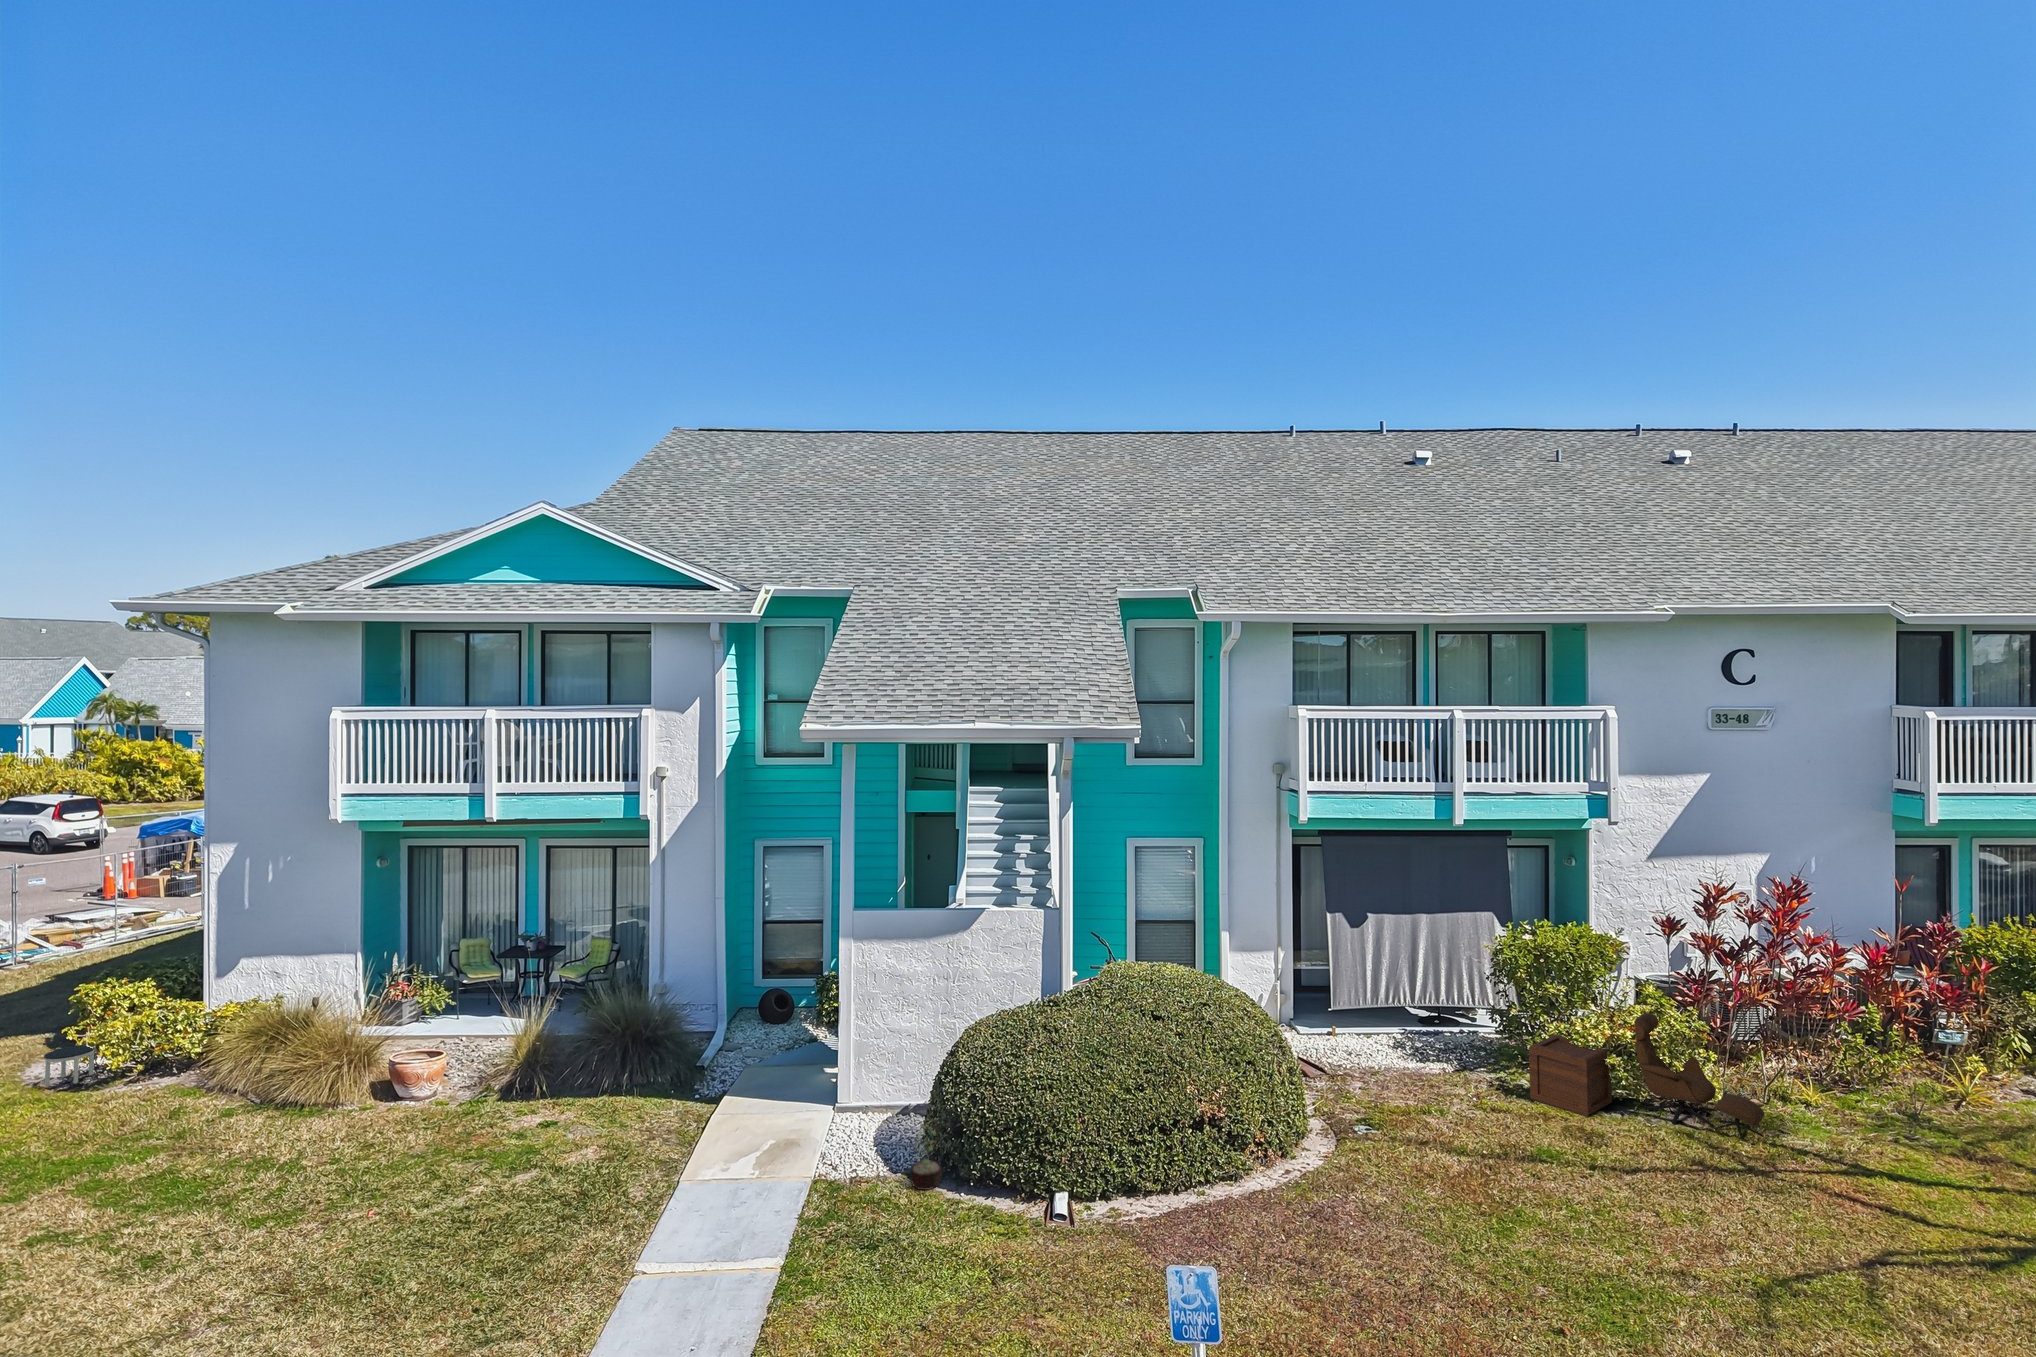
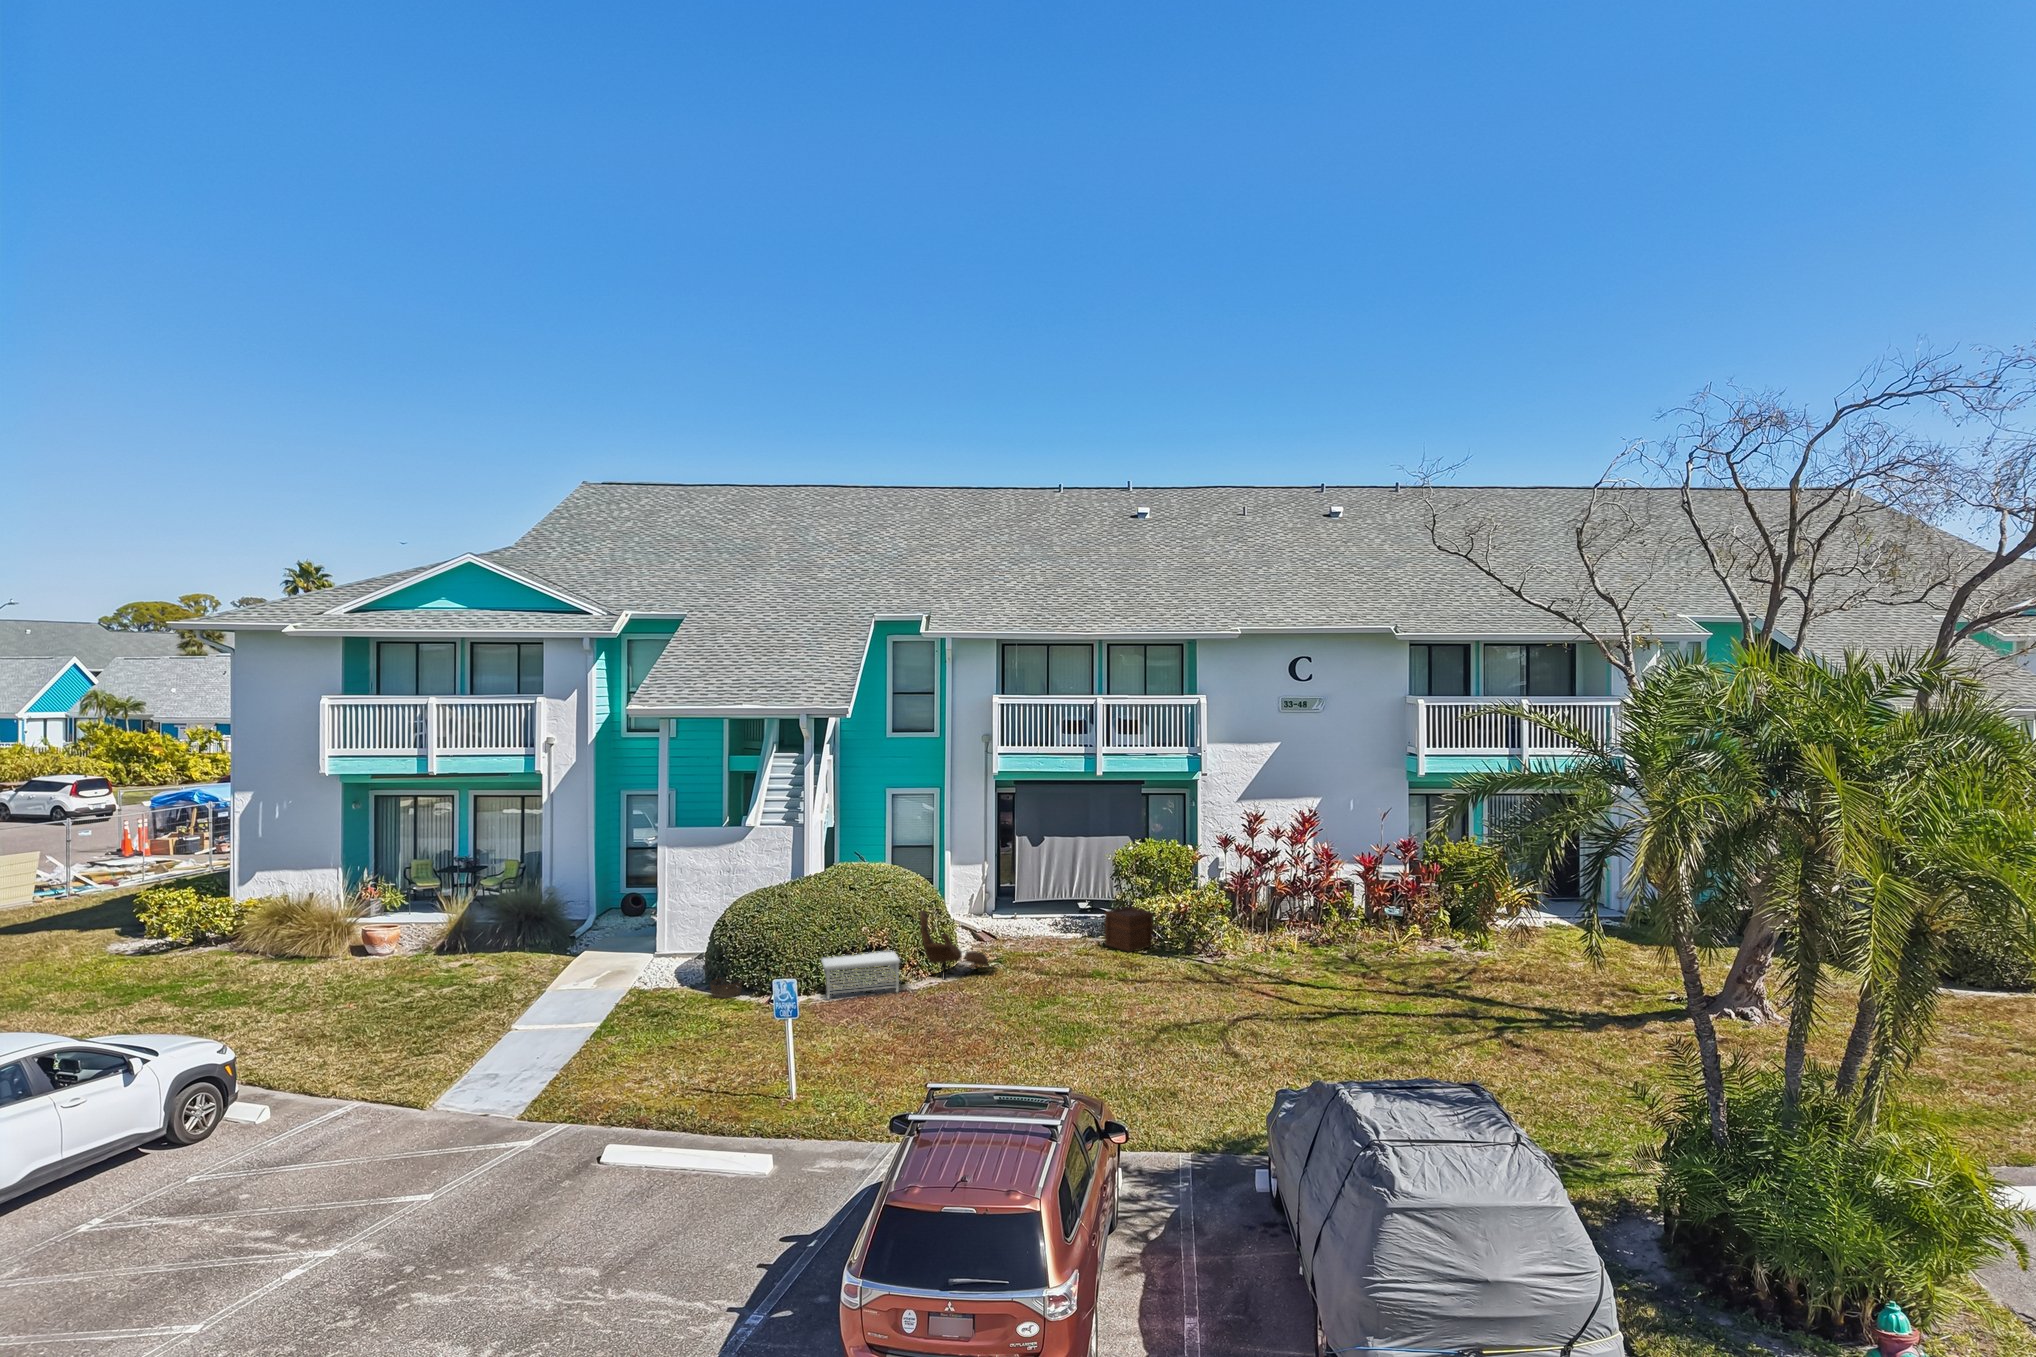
lounge chair: present [1634,1013,1764,1139] -> present [920,910,988,978]
round table: present [44,1045,94,1086] -> none [124,929,158,954]
decorative plant: present [911,1125,942,1190] -> none [684,950,704,987]
storage bench: none [1147,1133,1292,1234] -> present [820,950,900,999]
basket: none [968,1179,1020,1225] -> present [711,979,741,998]

